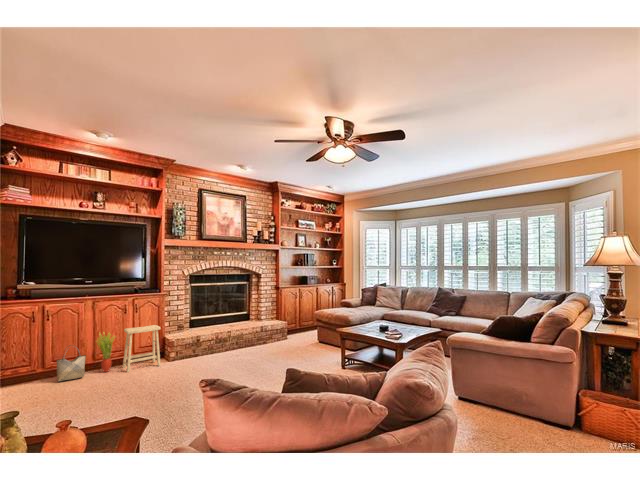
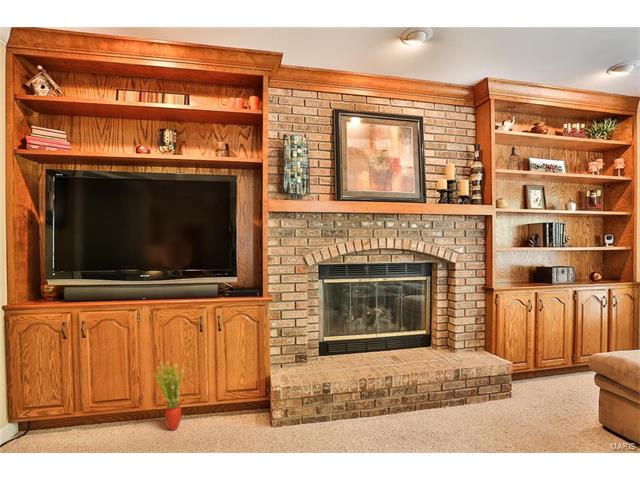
footstool: present [123,325,161,372] -> none [196,354,255,442]
woven basket: present [56,345,86,382] -> none [93,378,140,441]

